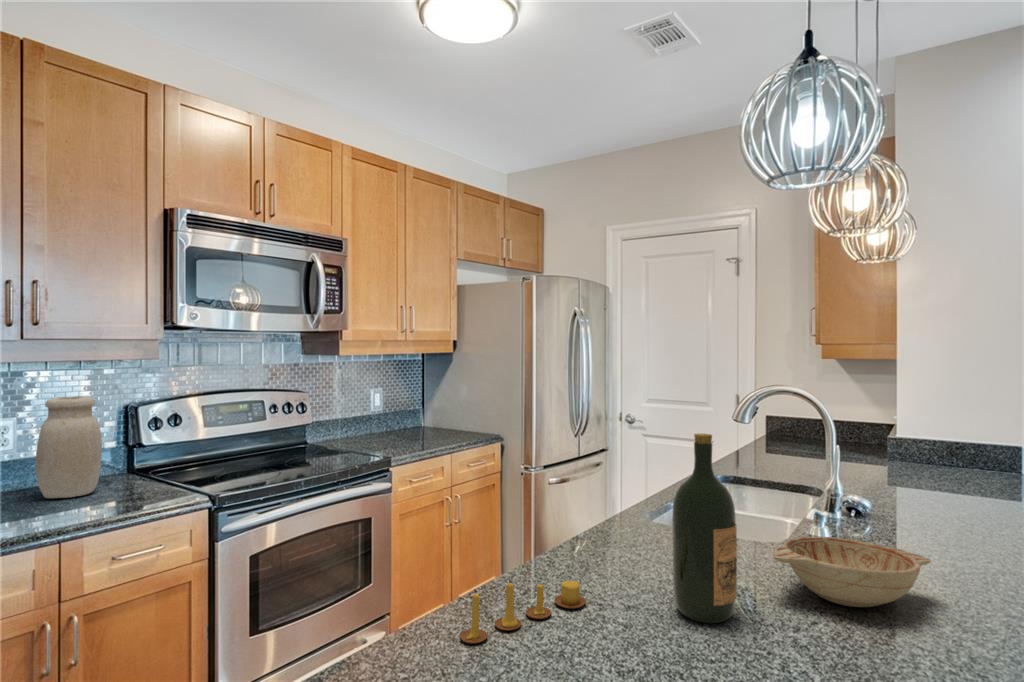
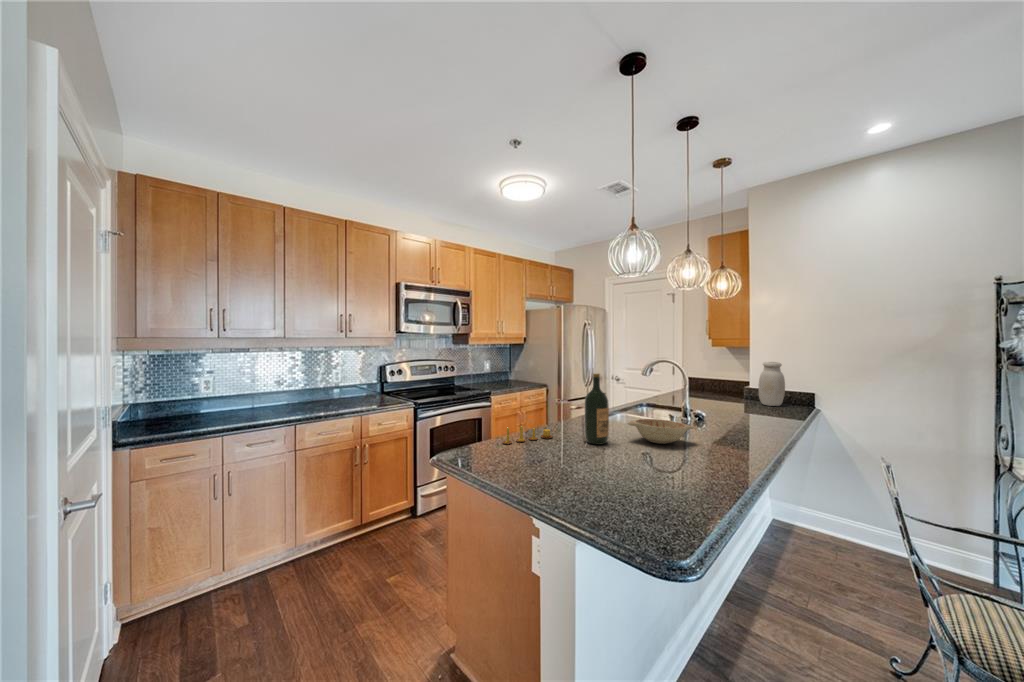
jar: present [36,396,102,498] -> present [758,362,785,406]

